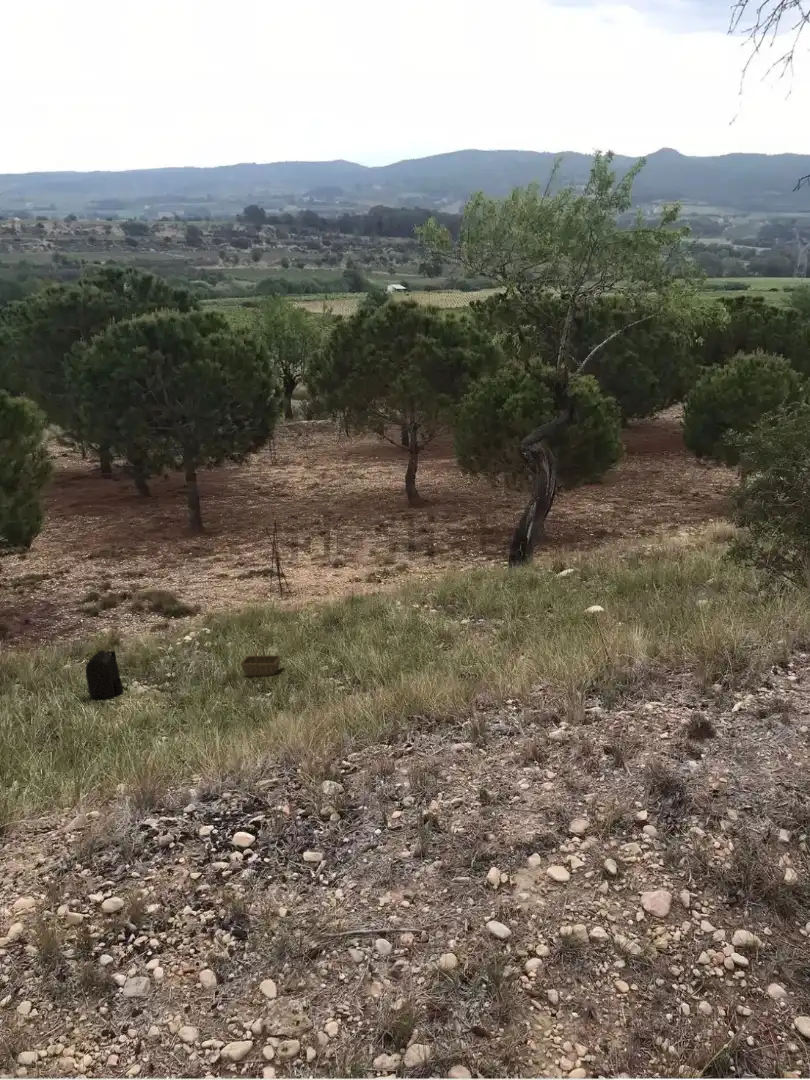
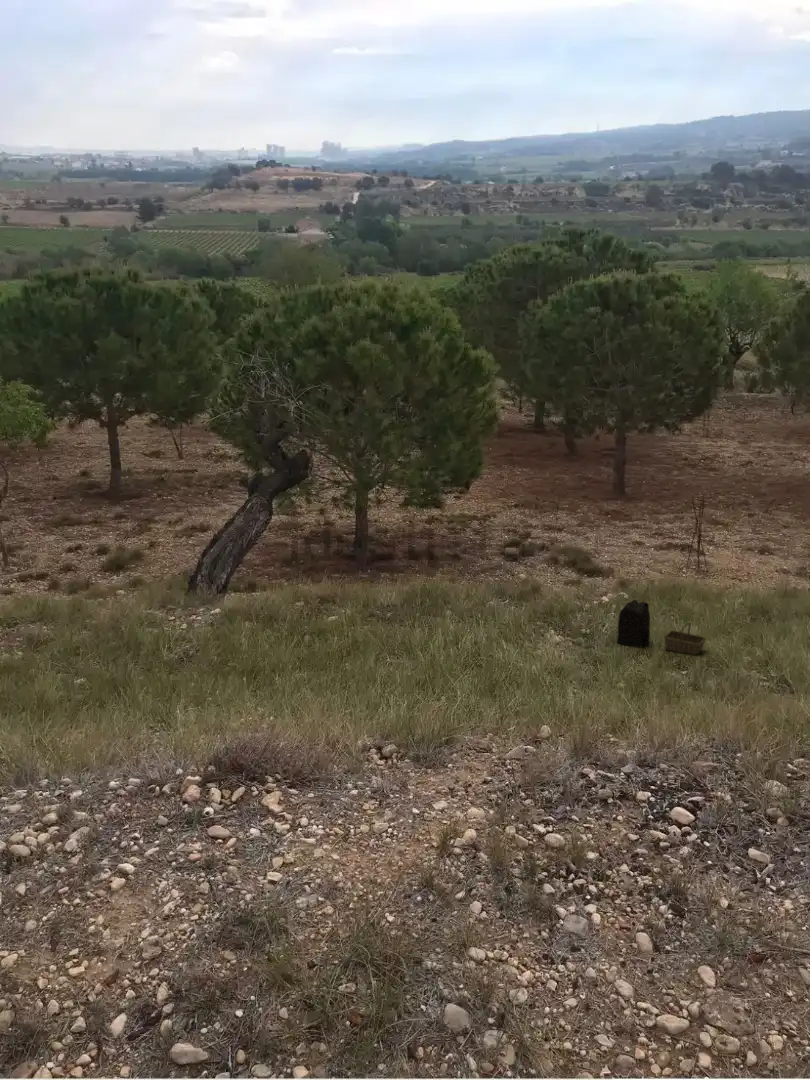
backpack: present [86,651,123,699] -> present [617,600,650,648]

